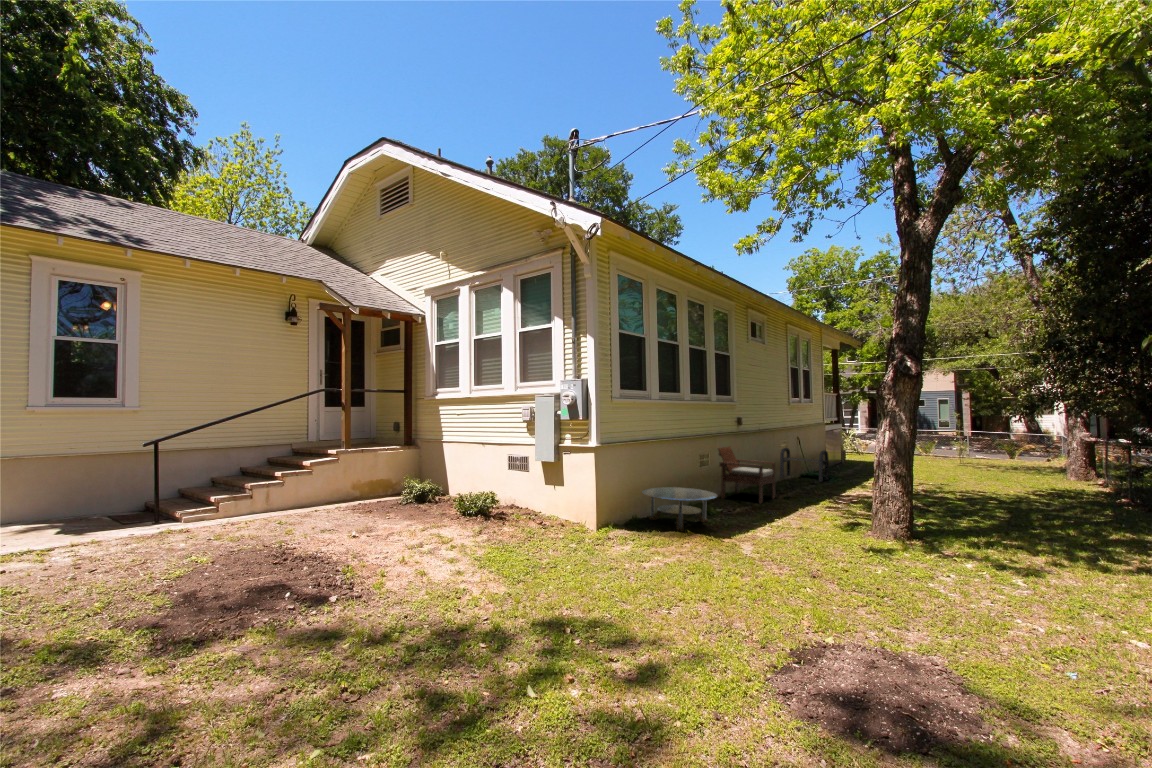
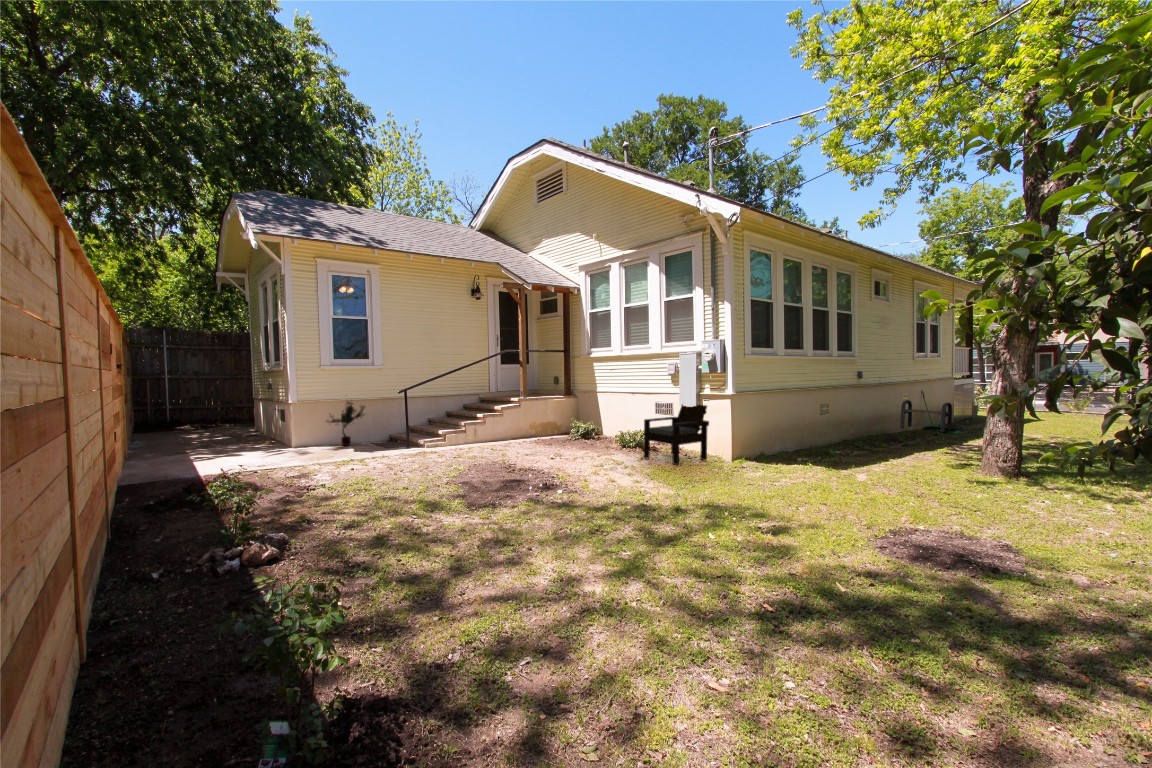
chair: present [718,447,775,503] -> present [644,404,709,465]
potted tree: none [19,455,95,524] -> present [328,401,365,446]
round table: present [642,487,717,532] -> none [770,430,837,465]

